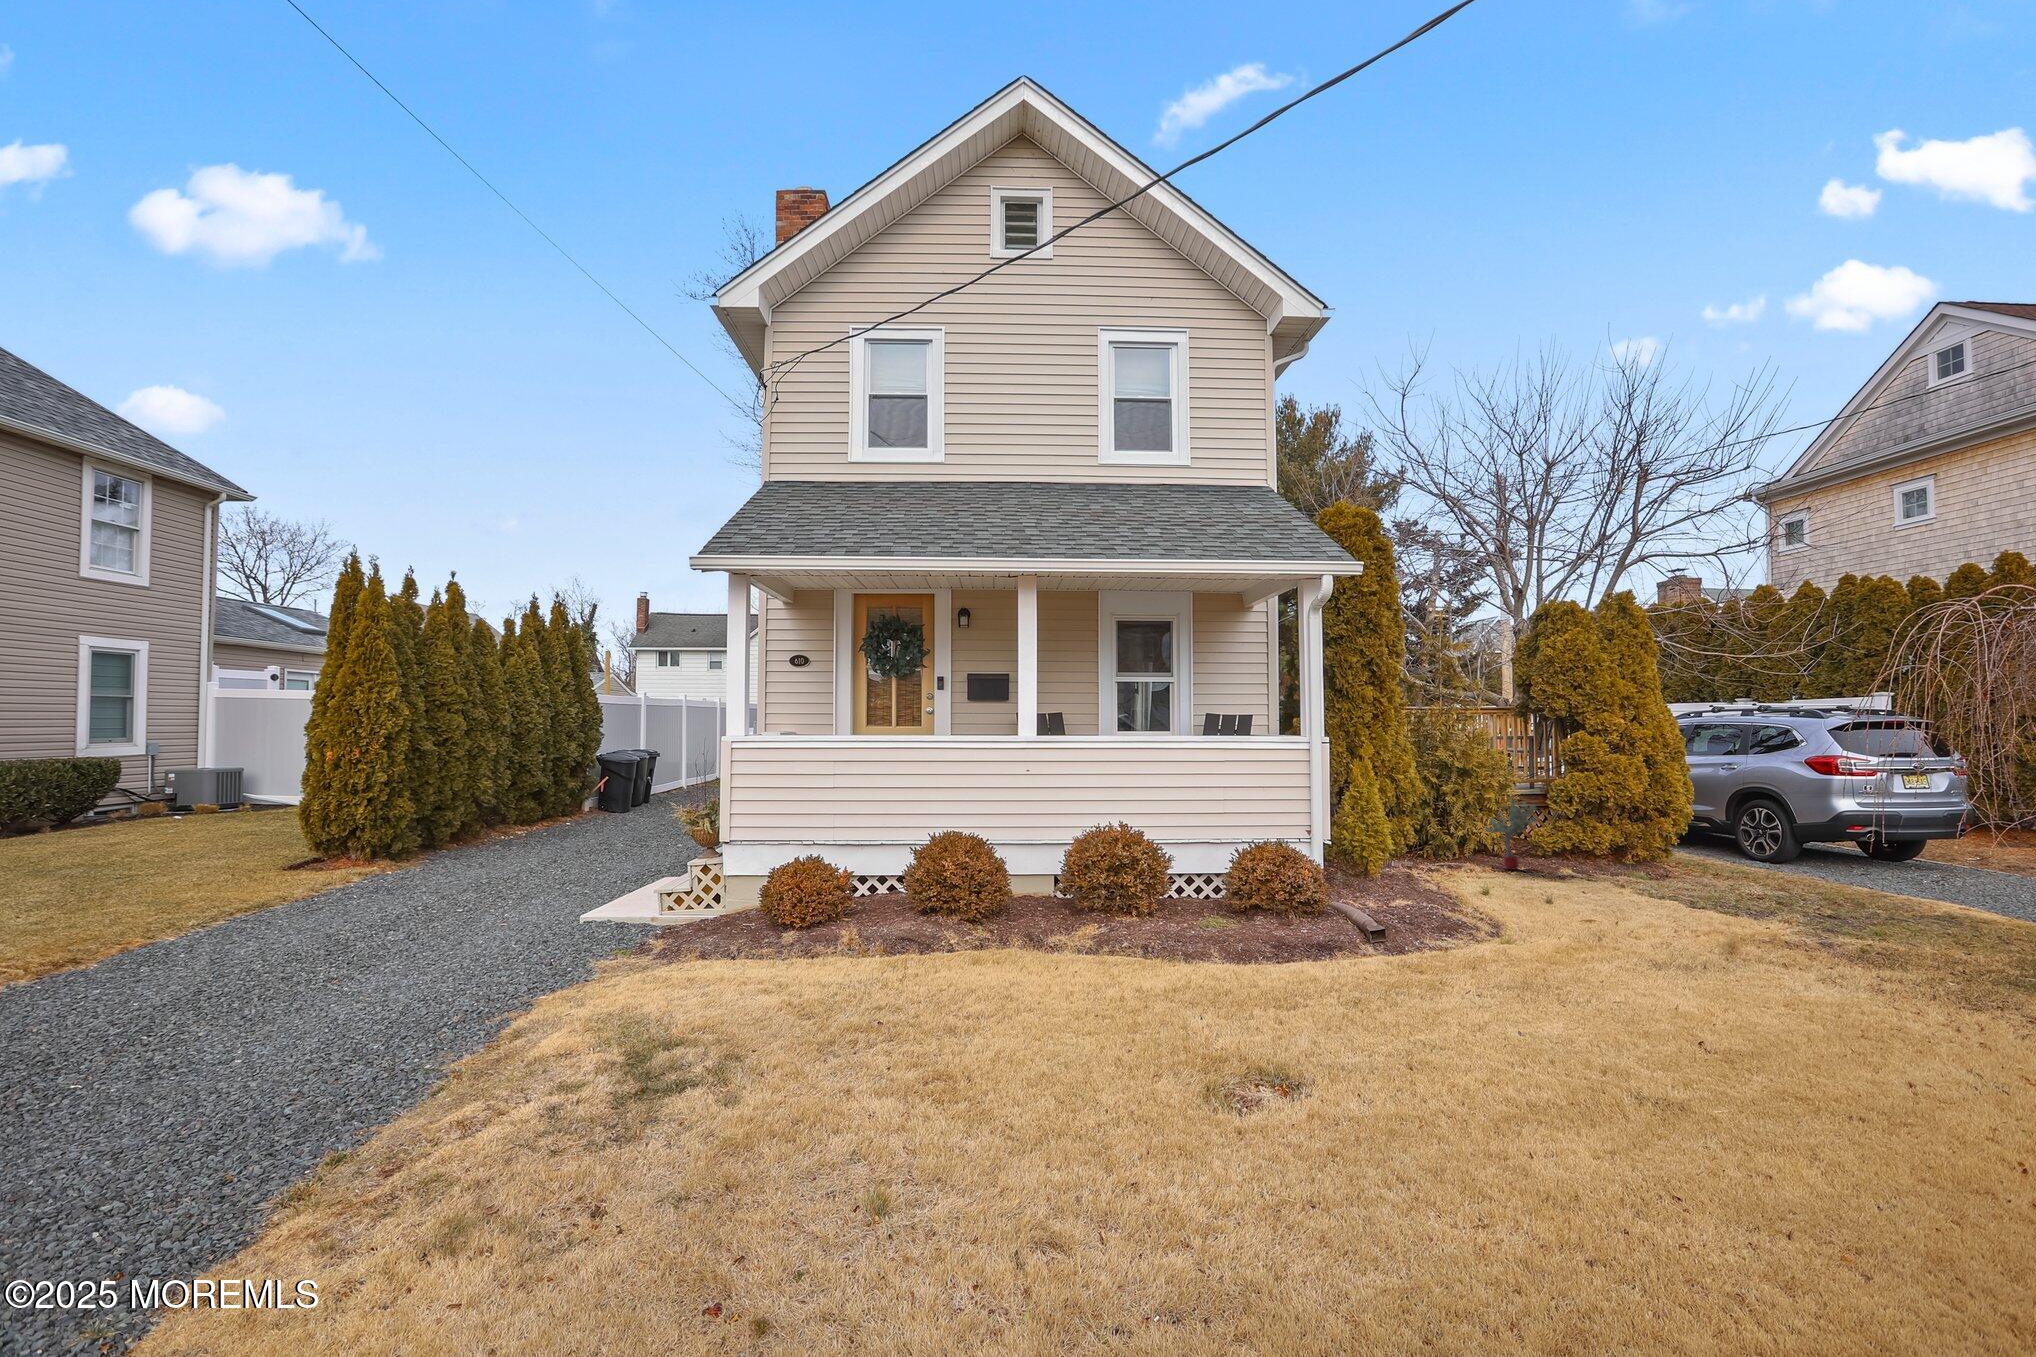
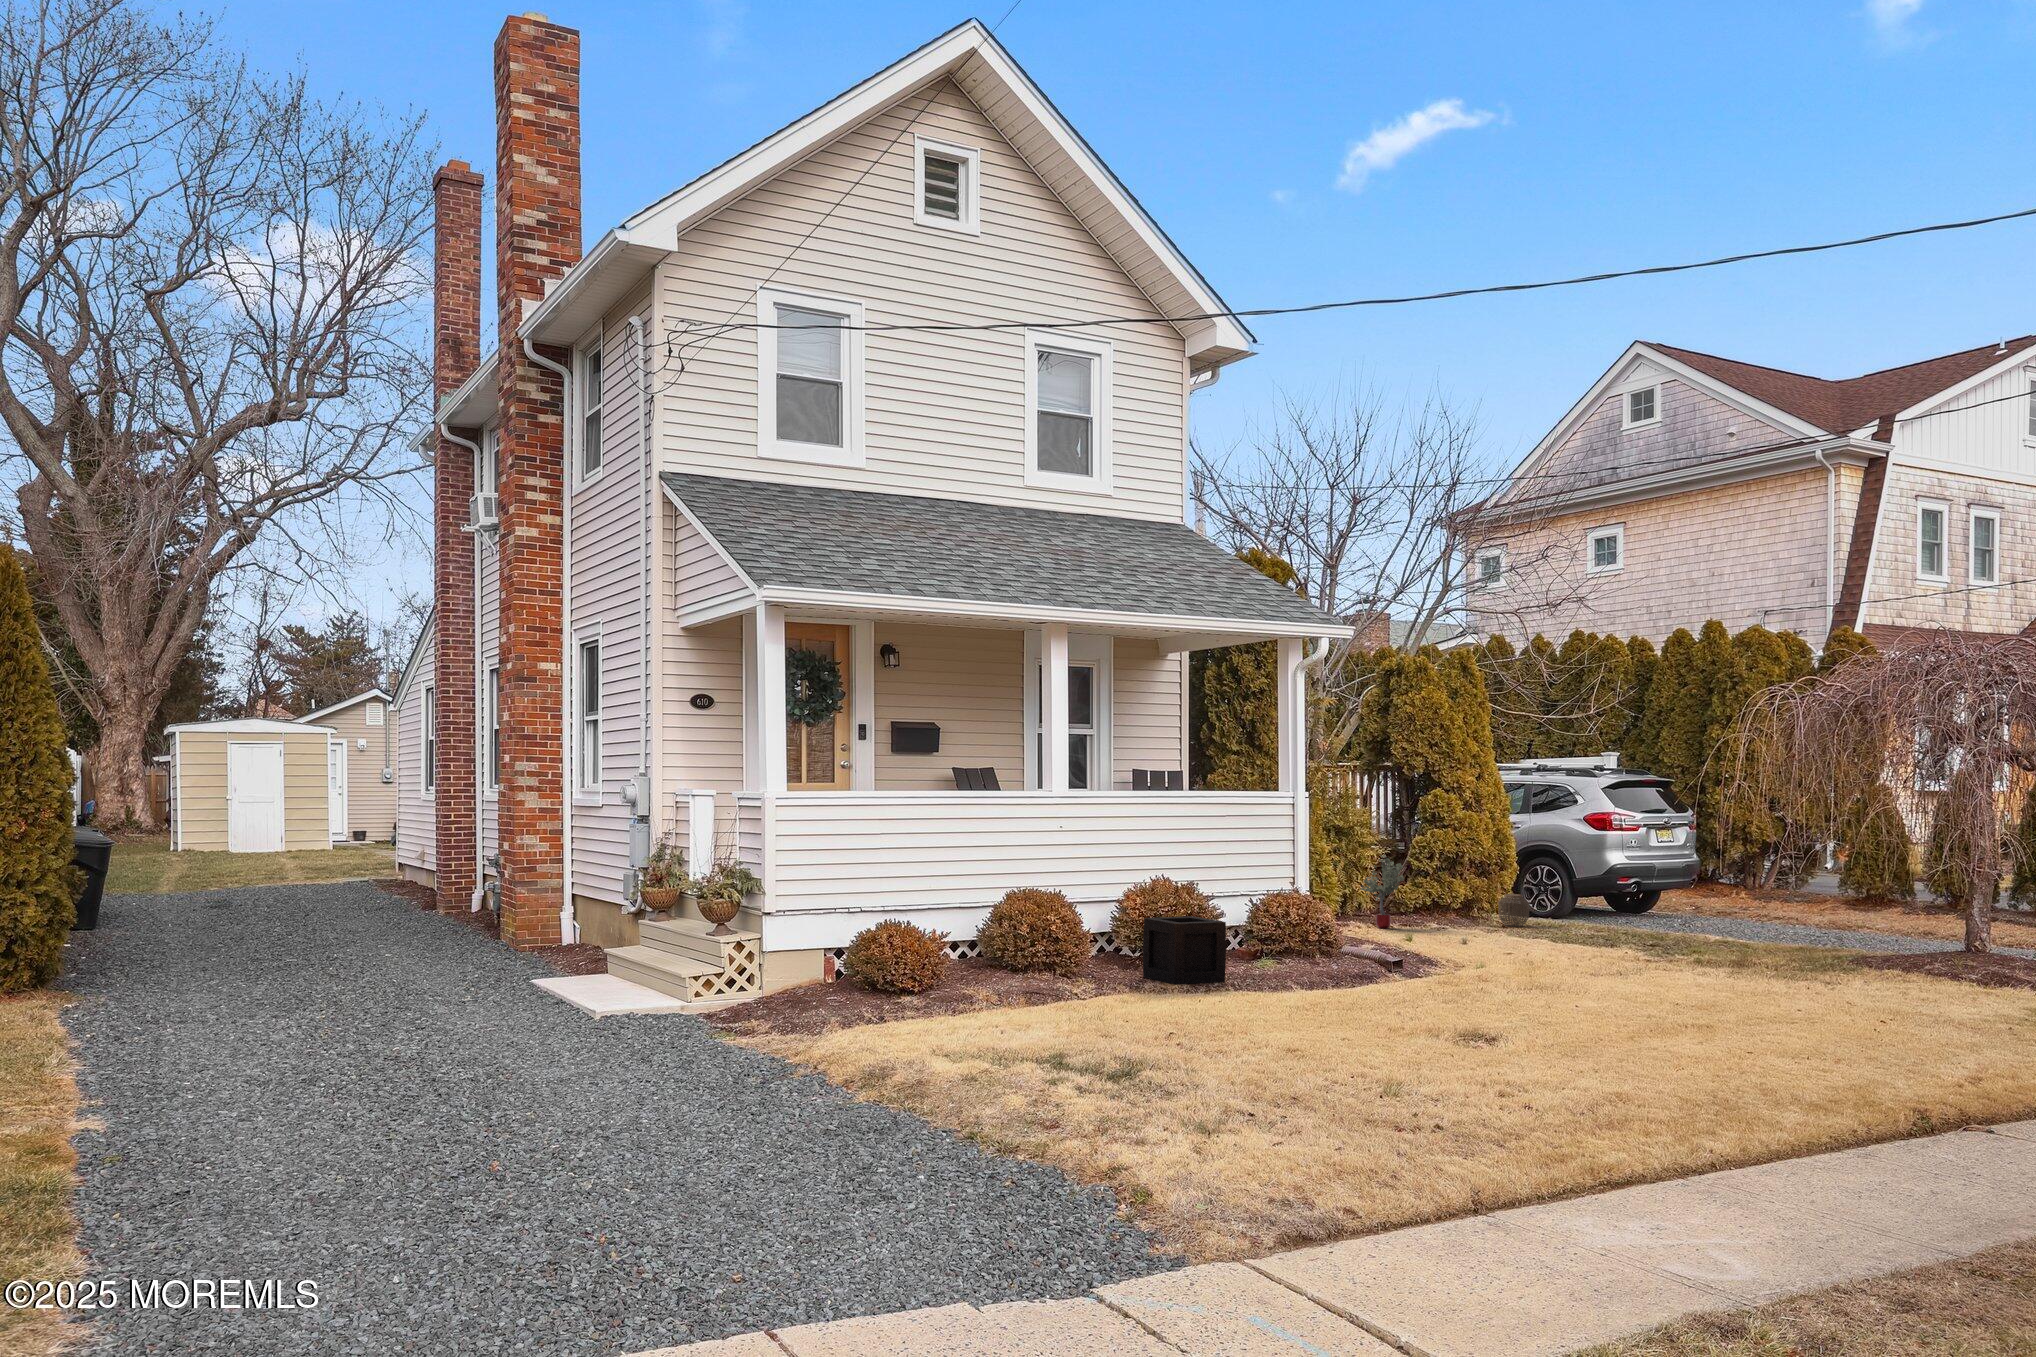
woven basket: none [1663,841,1703,877] -> present [1498,894,1530,927]
wooden crate: none [1083,864,1149,941] -> present [1143,916,1226,984]

